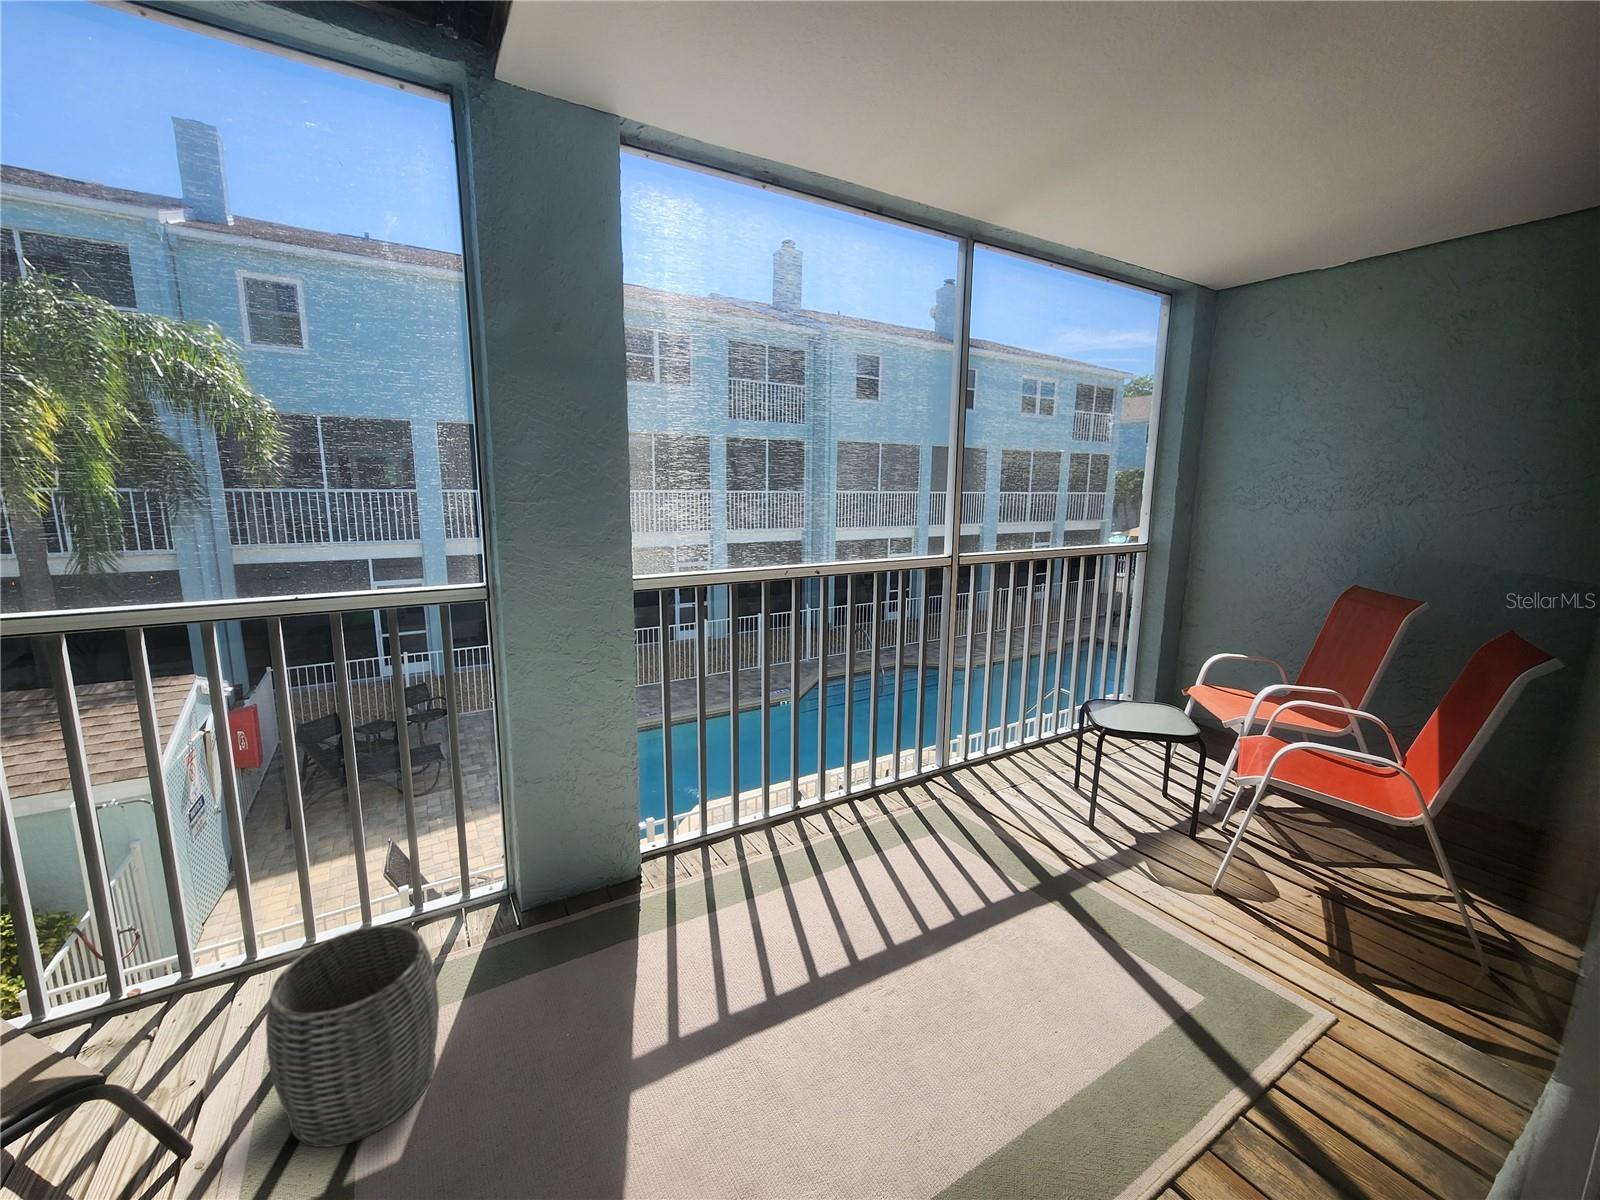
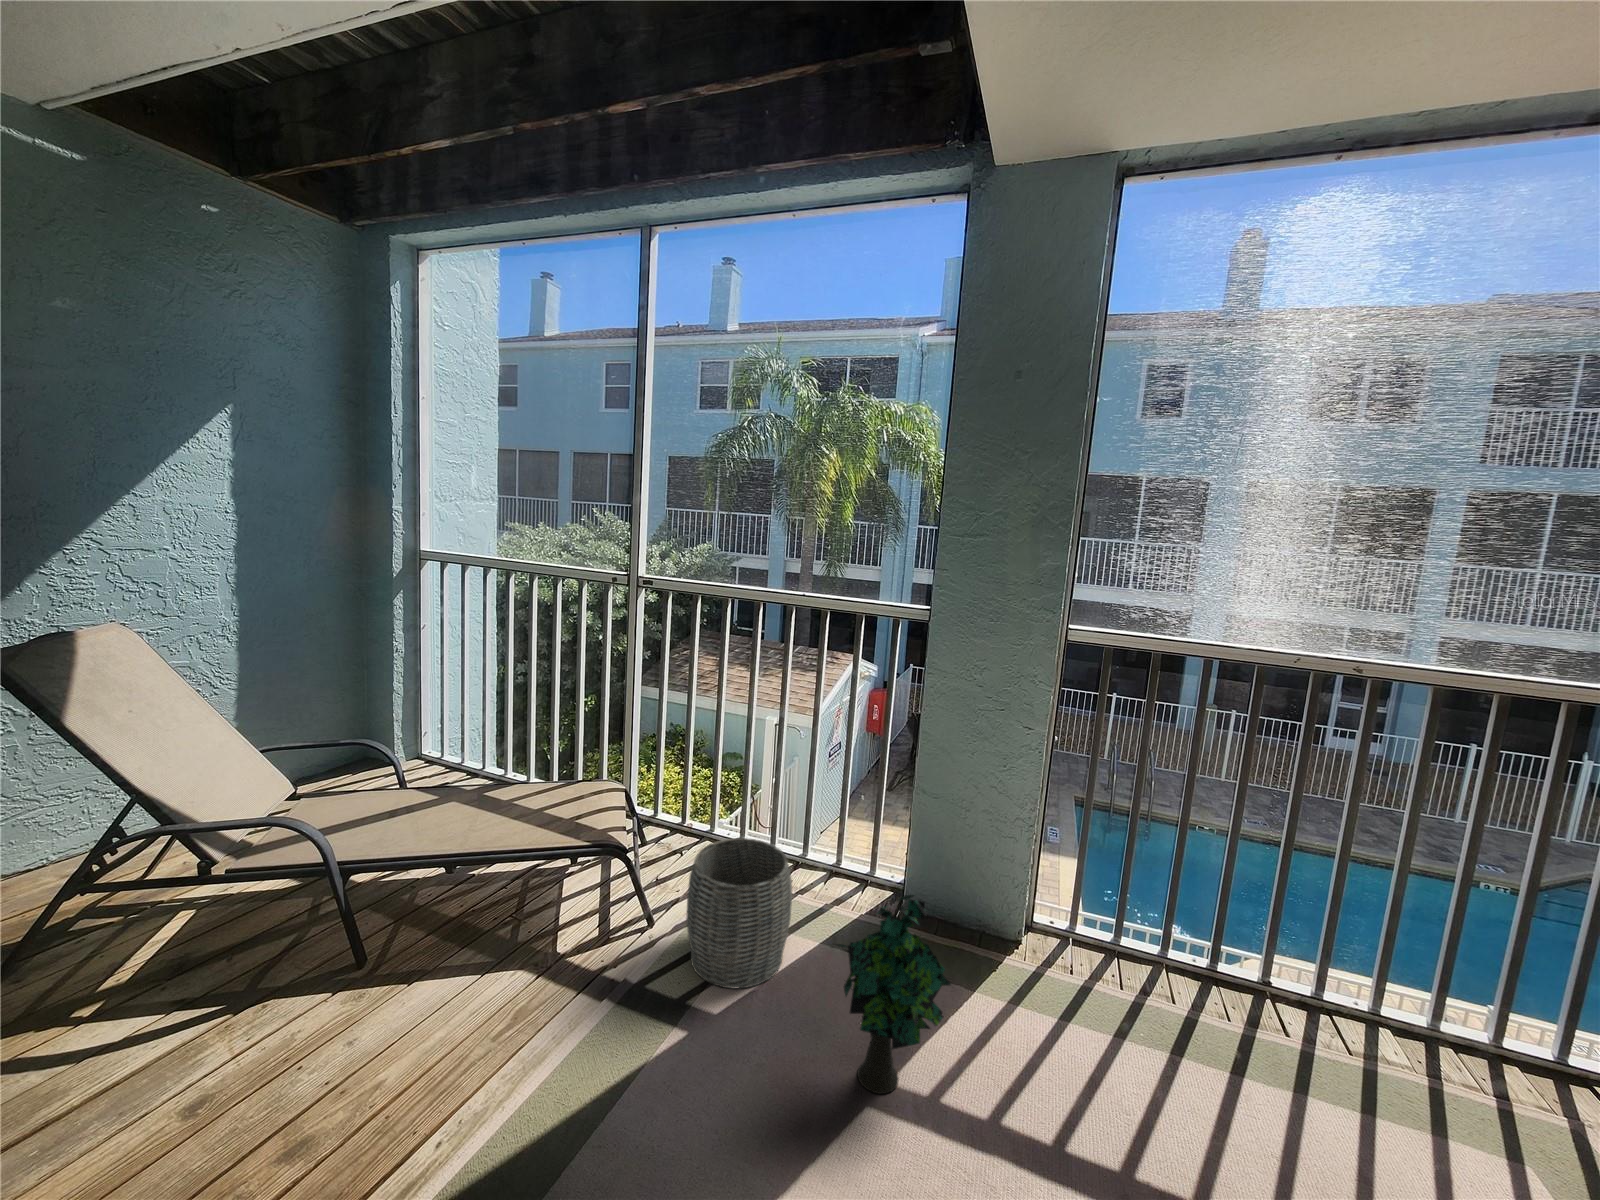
decorative plant: none [546,869,680,1082] -> present [836,895,951,1094]

